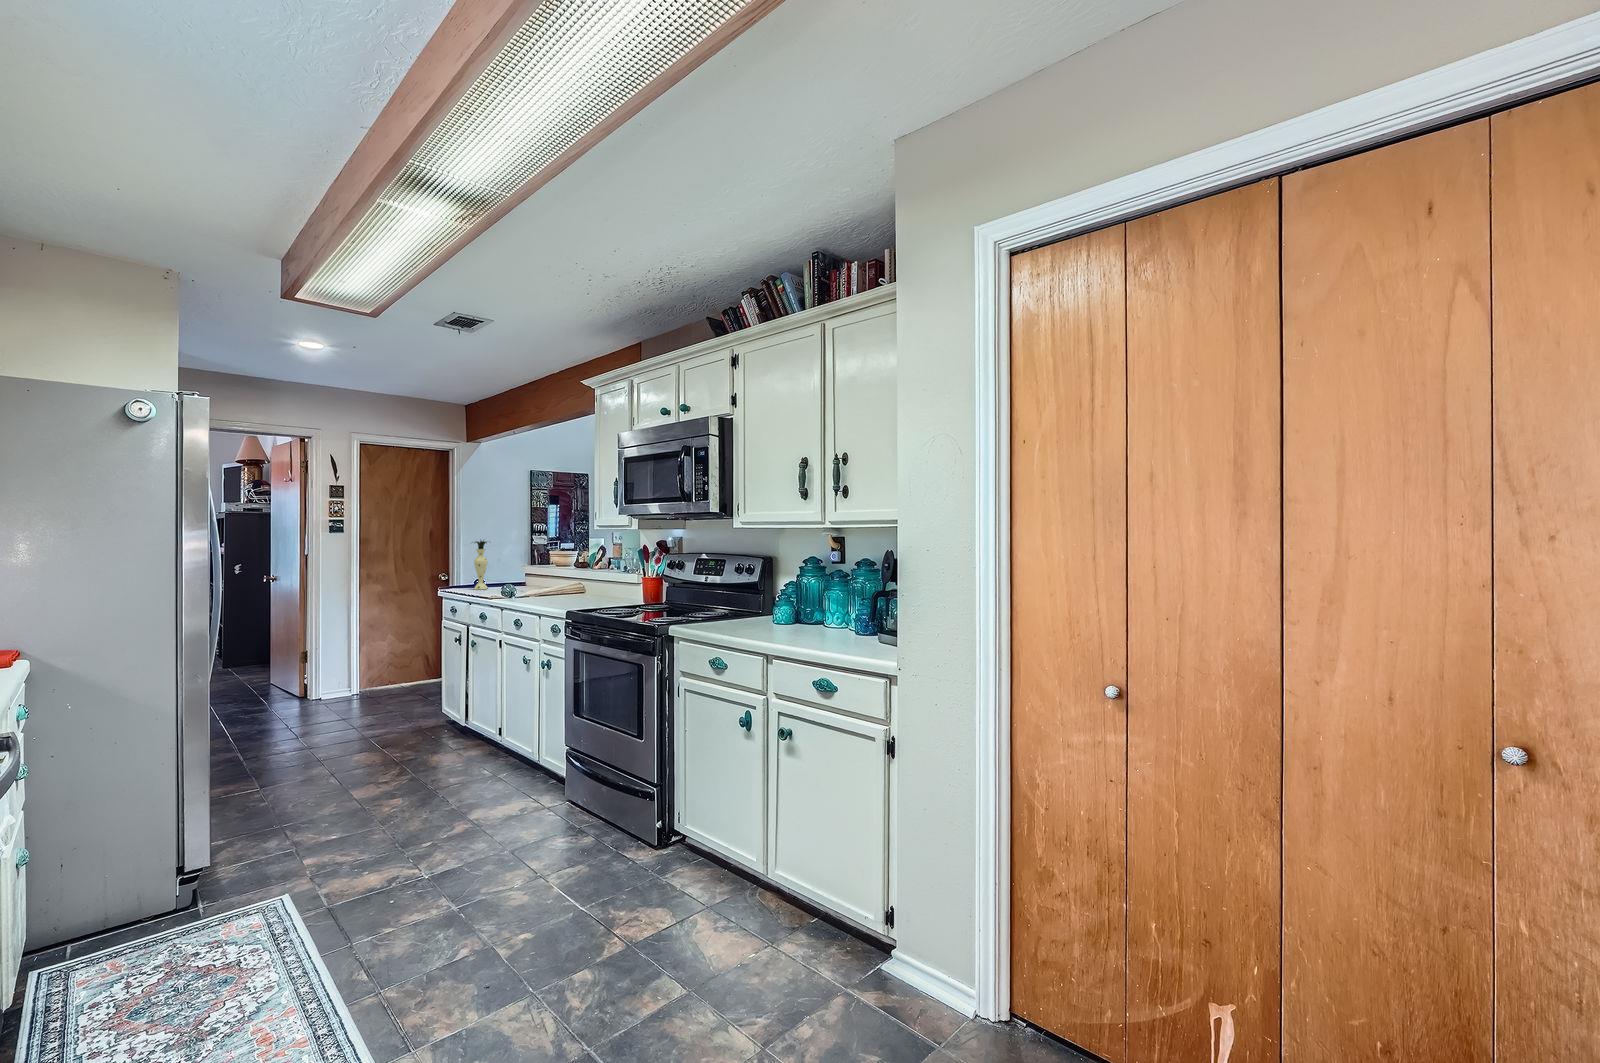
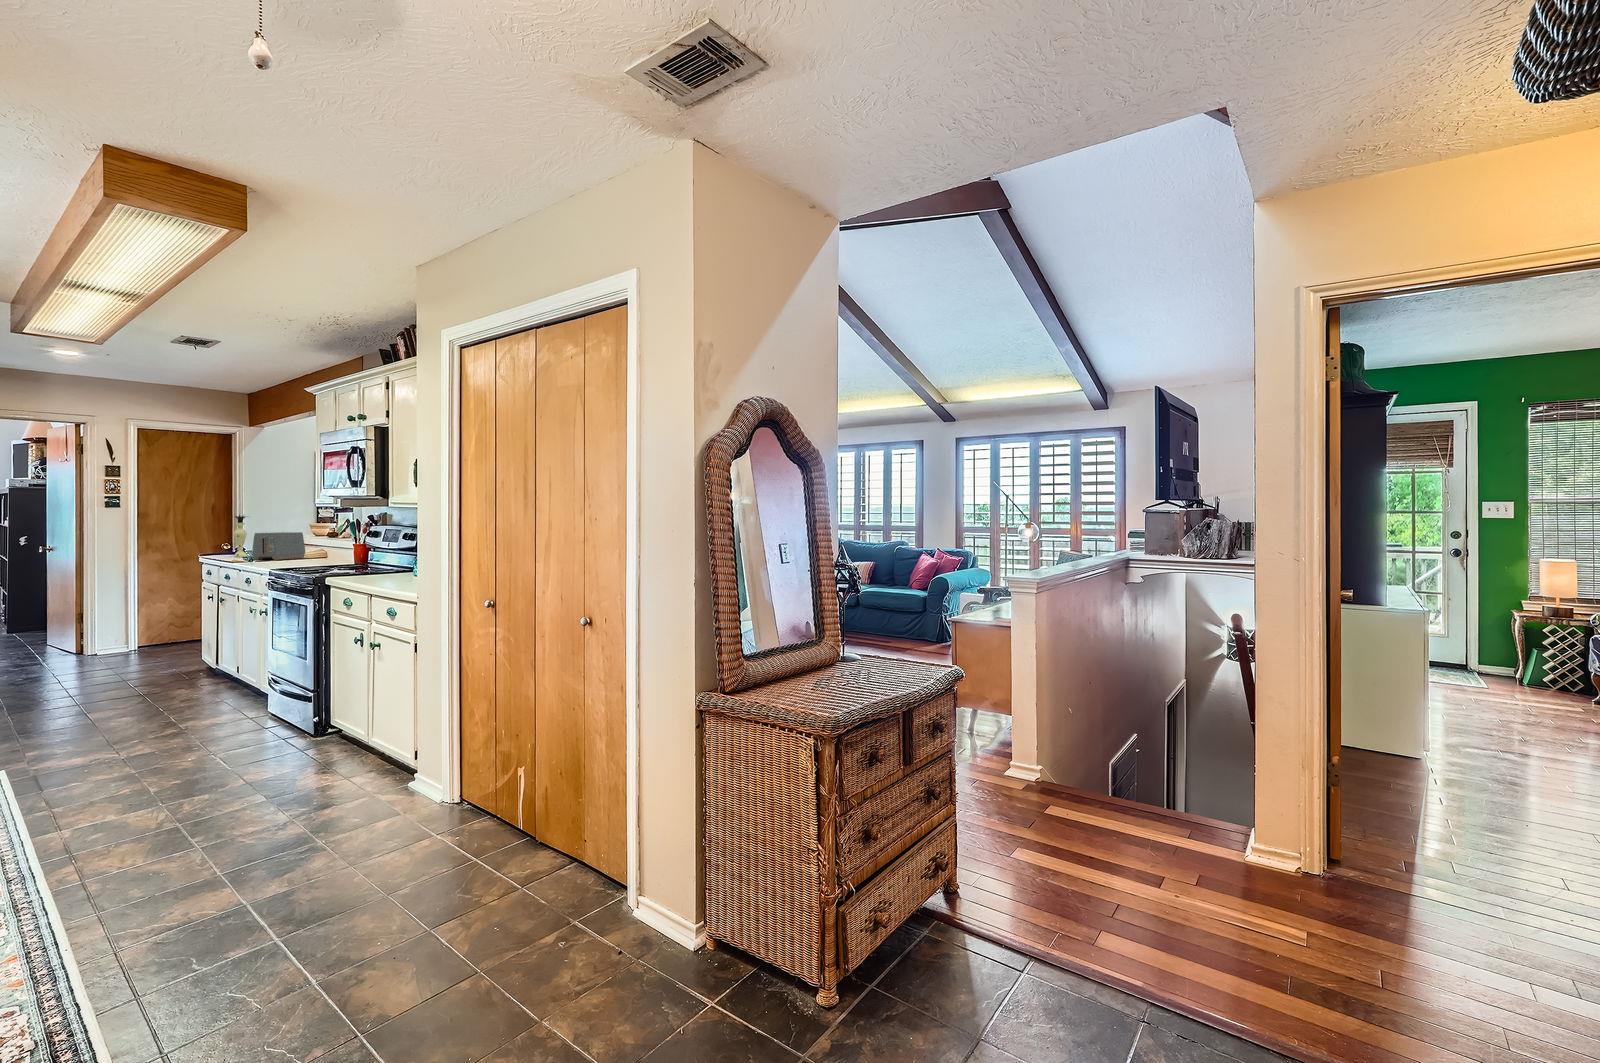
toaster: none [504,560,555,594] -> present [252,532,305,560]

